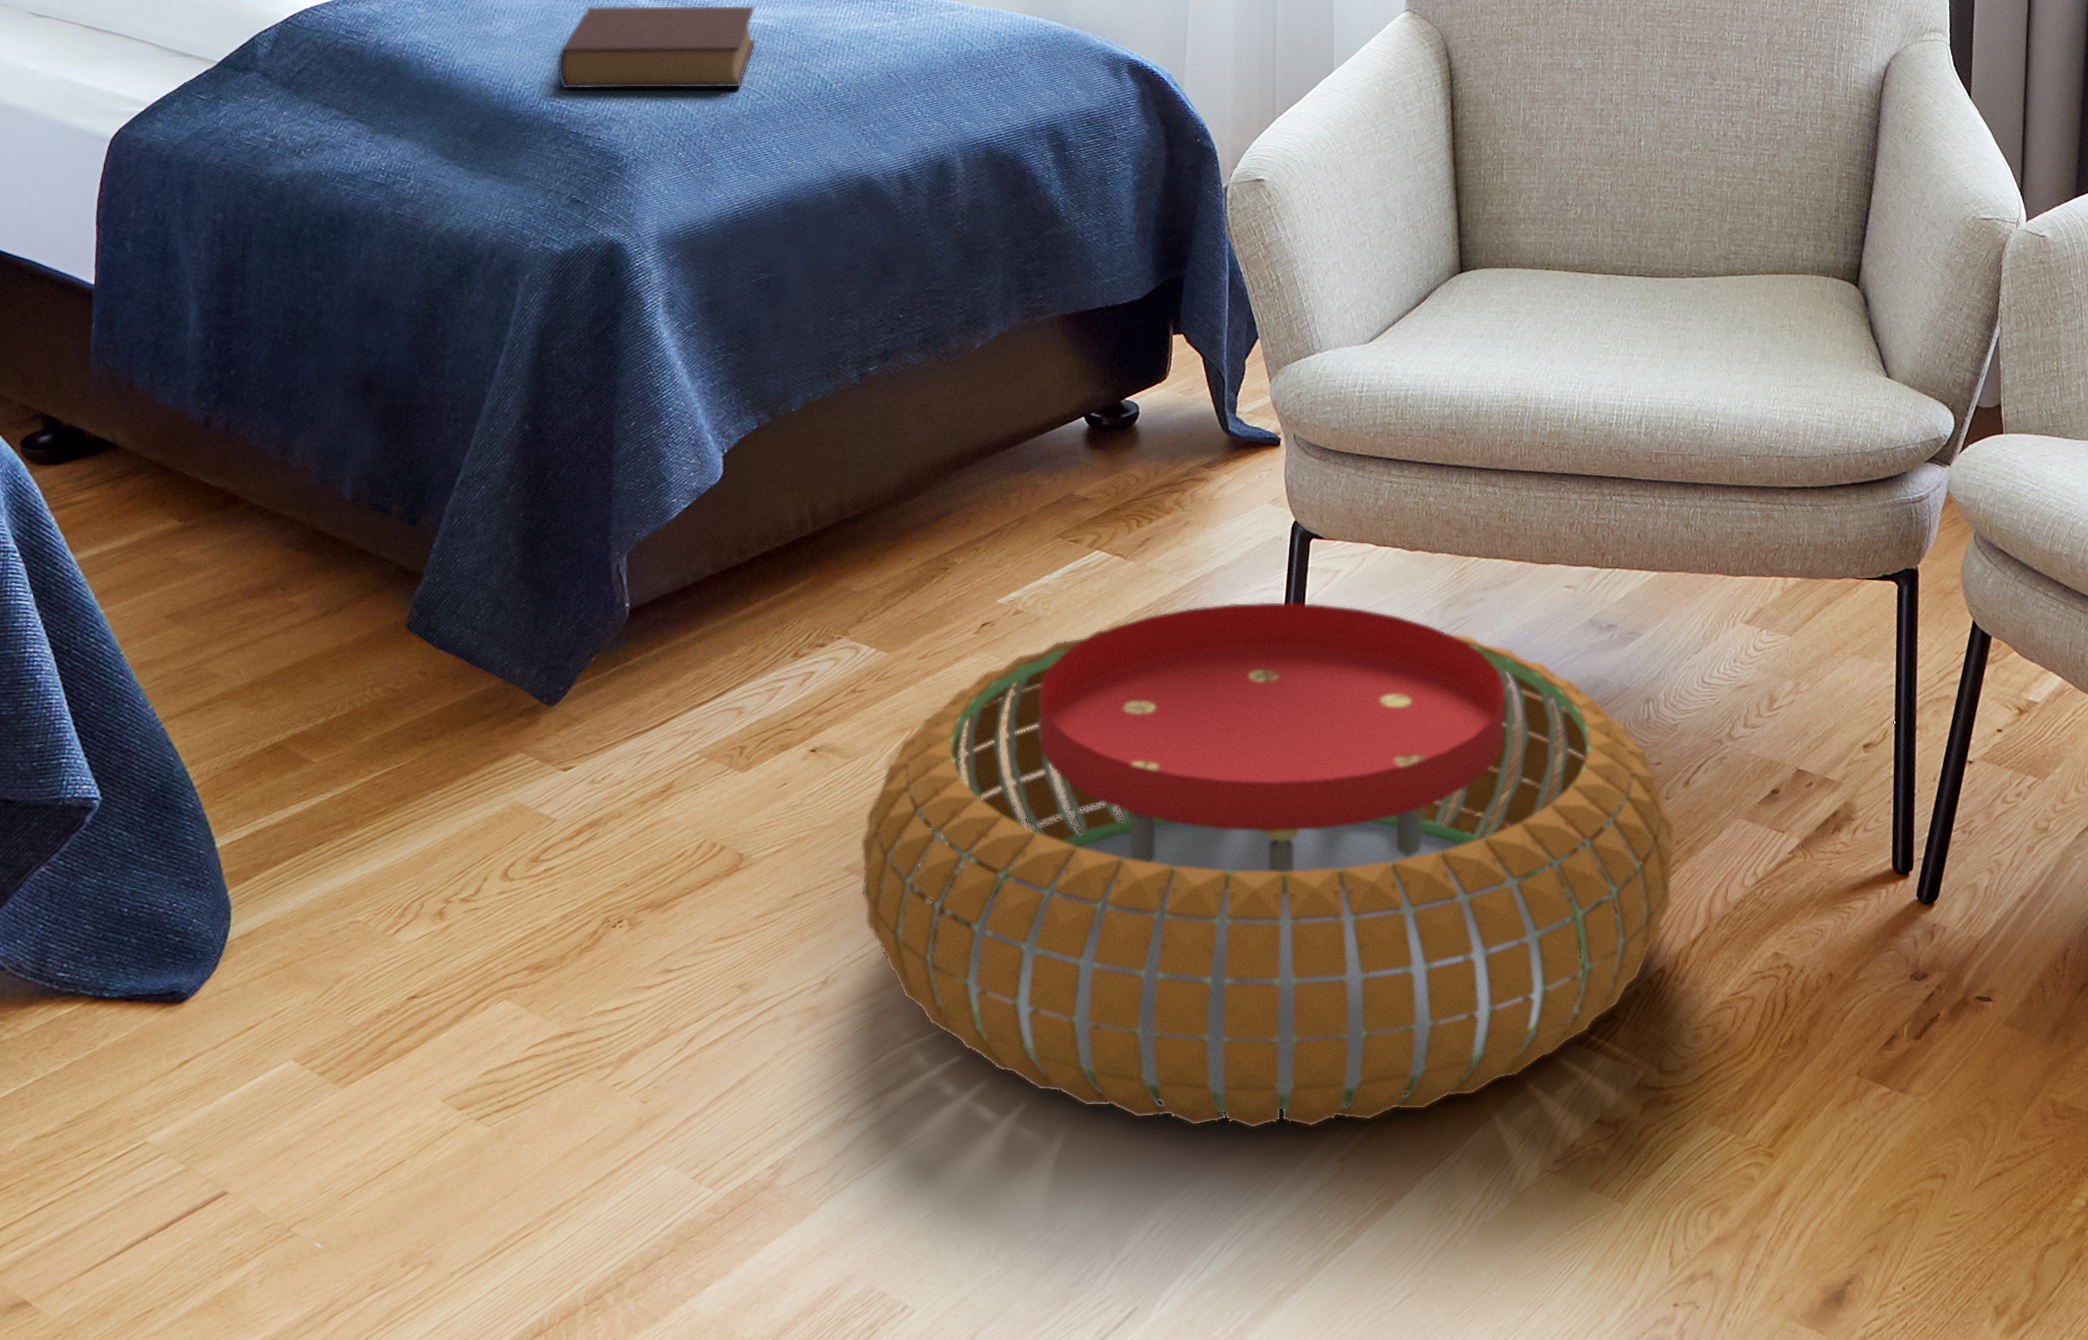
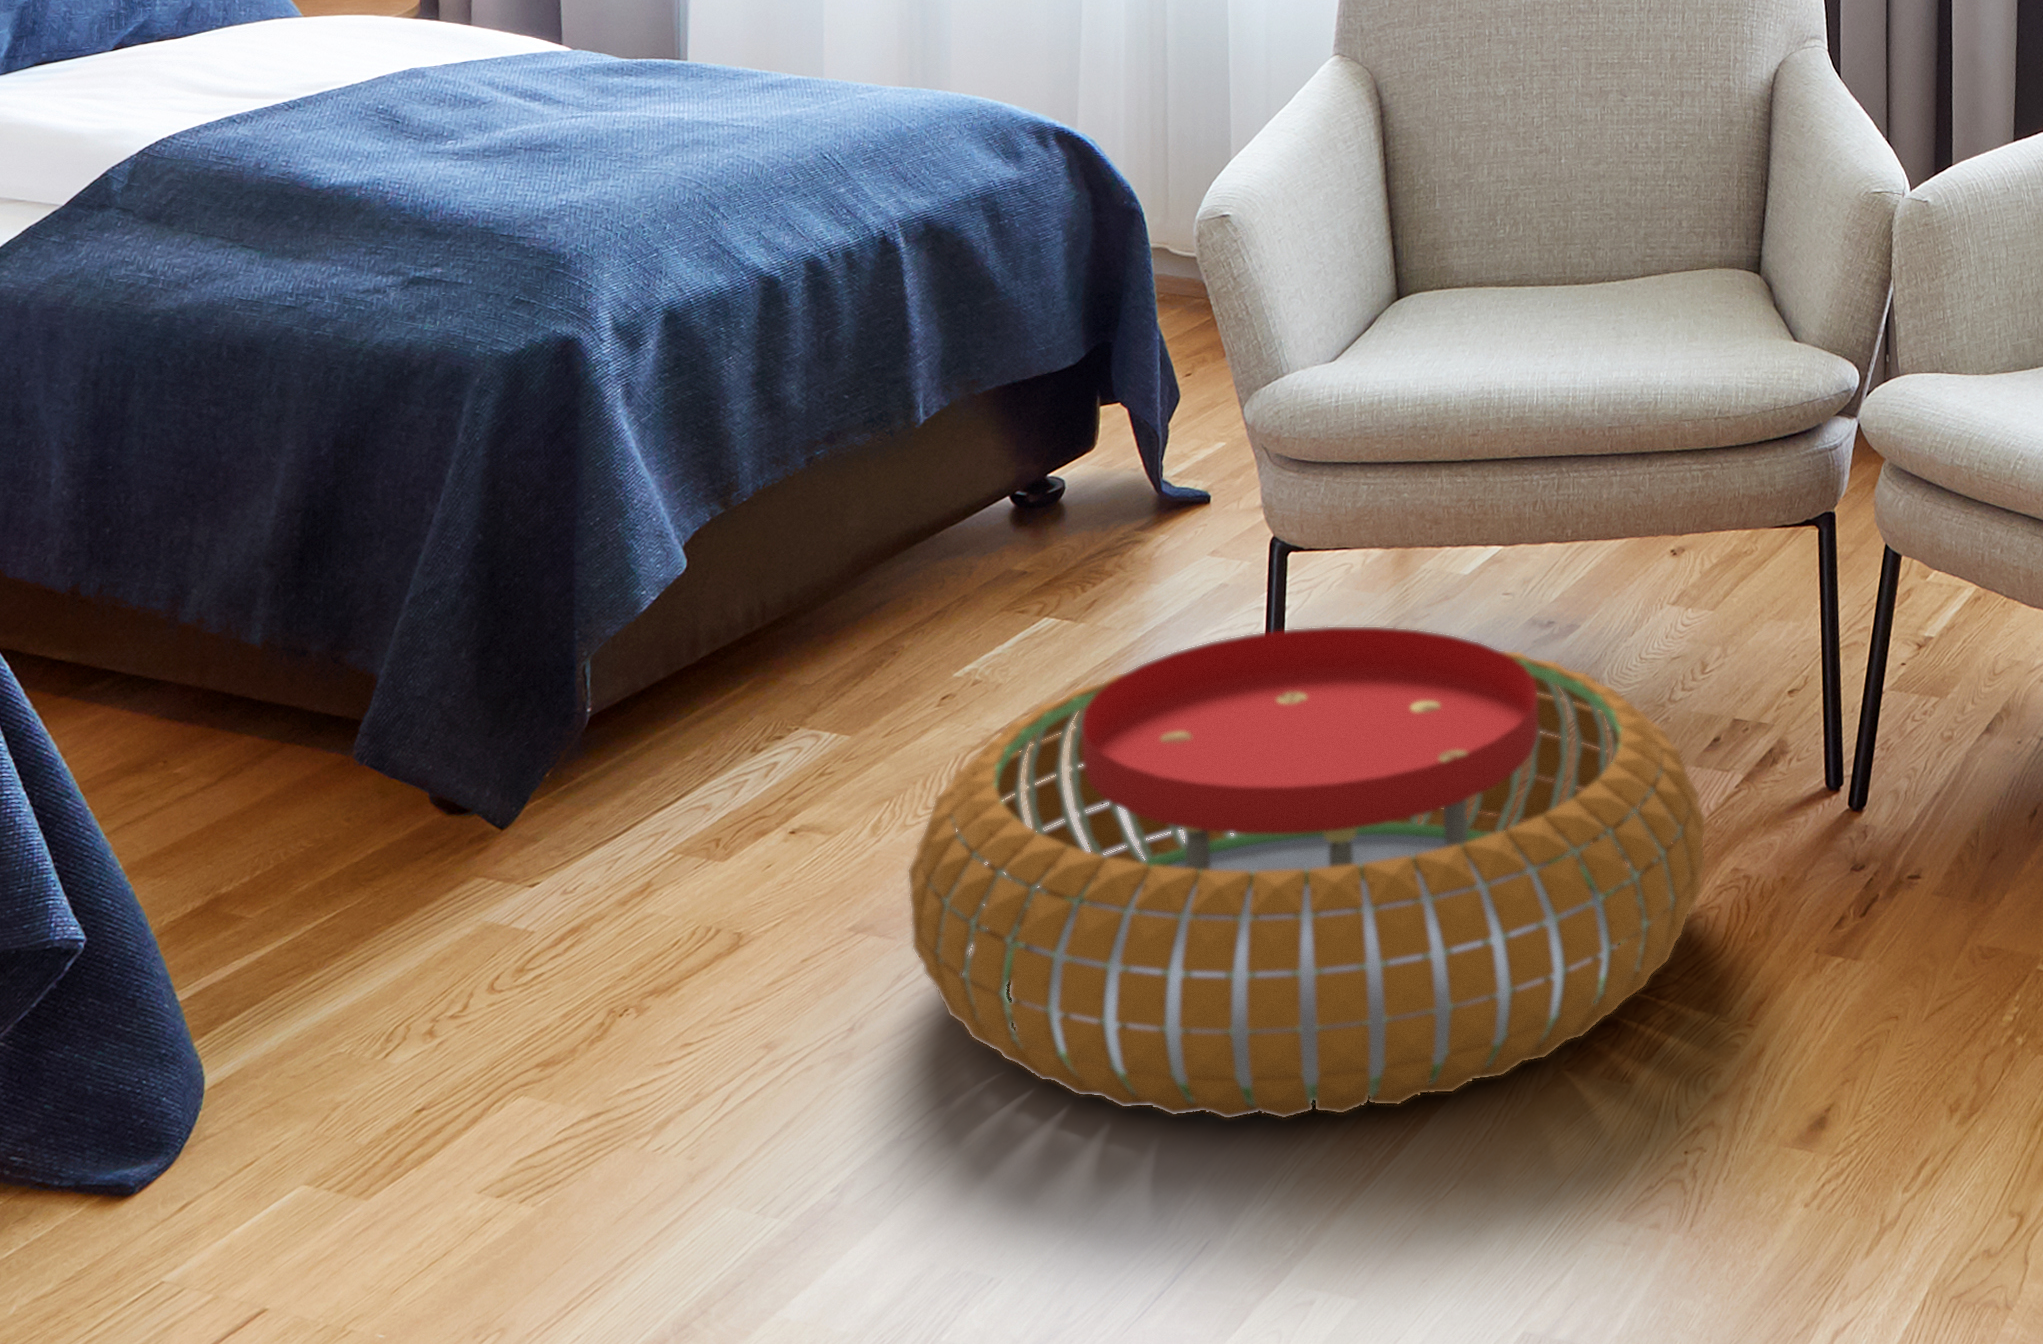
book: present [559,7,754,88] -> none [465,103,663,192]

